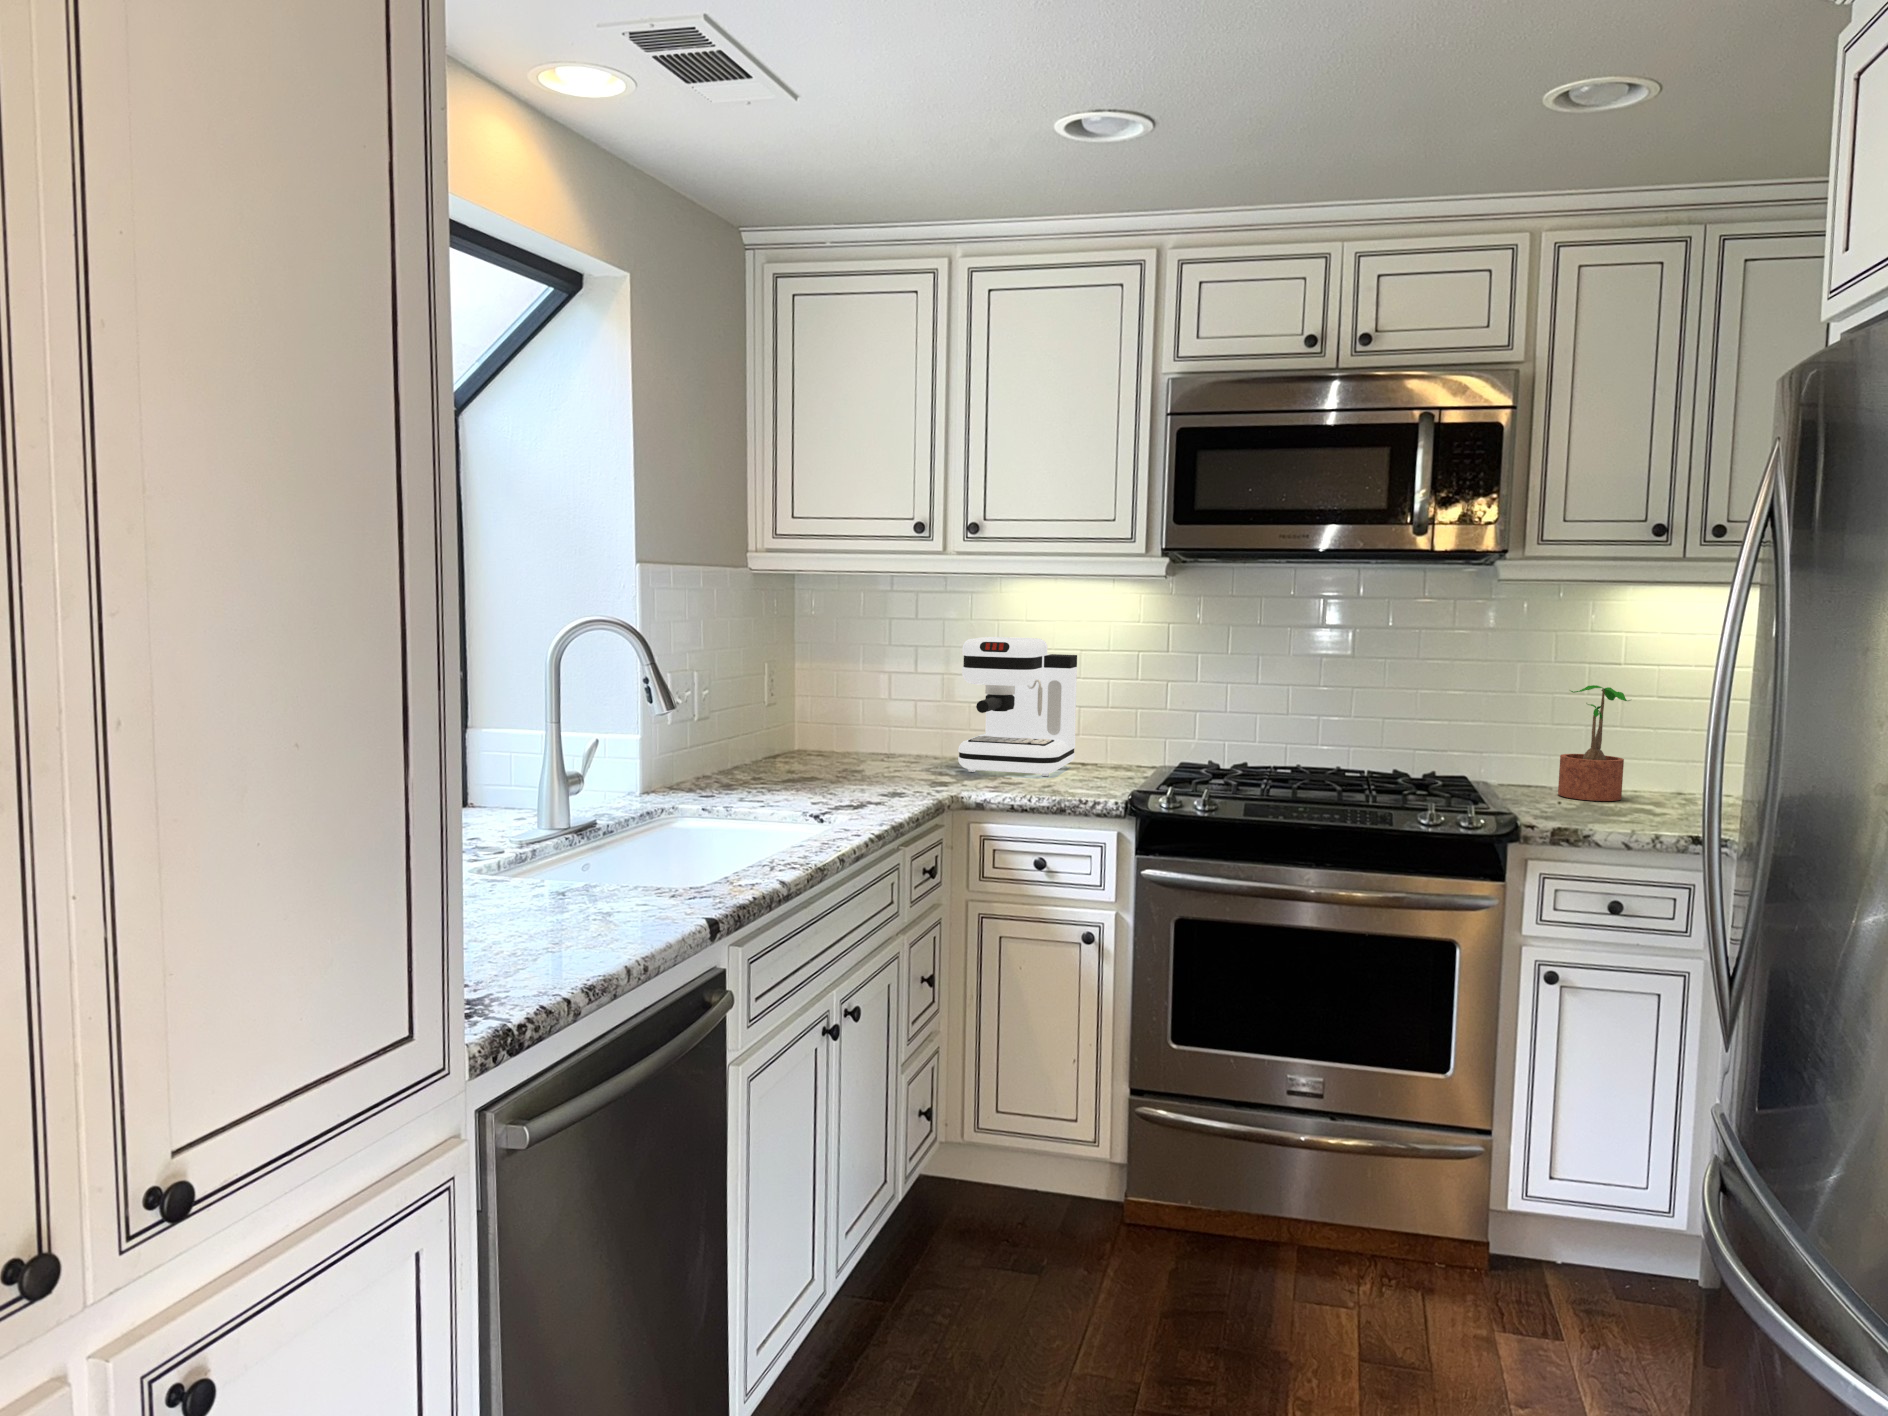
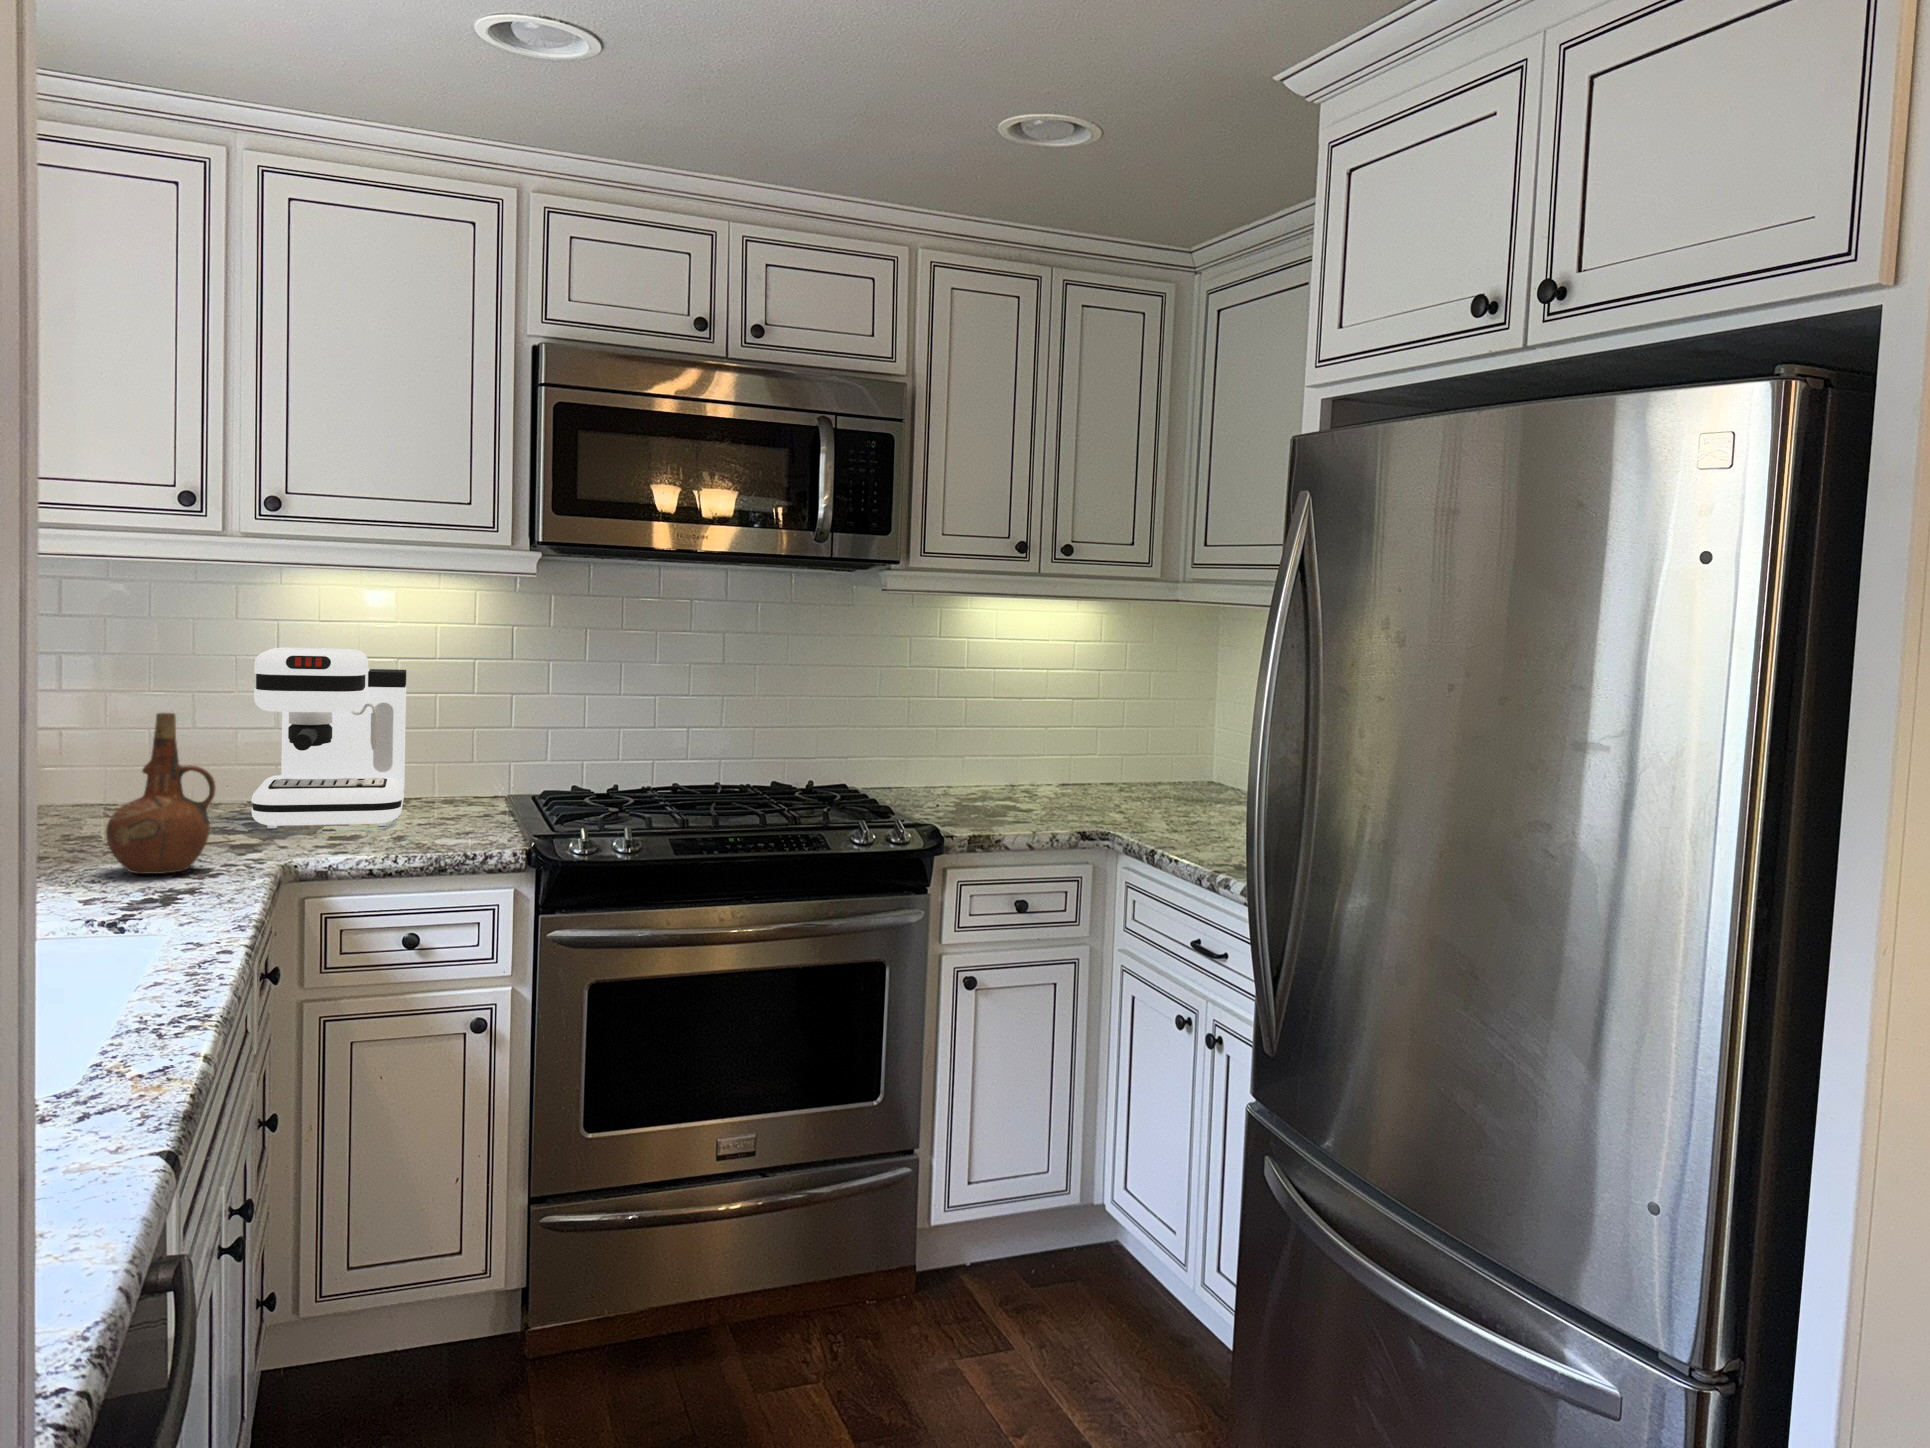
ceramic pitcher: none [842,679,909,792] -> present [106,713,216,874]
potted plant: present [1558,685,1630,801] -> none [934,693,998,804]

